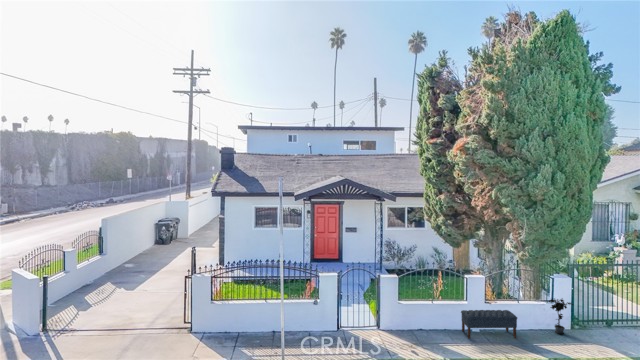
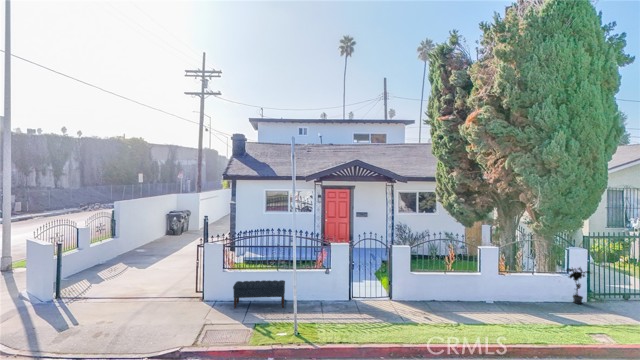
bench: present [461,310,517,339] -> present [233,280,285,309]

